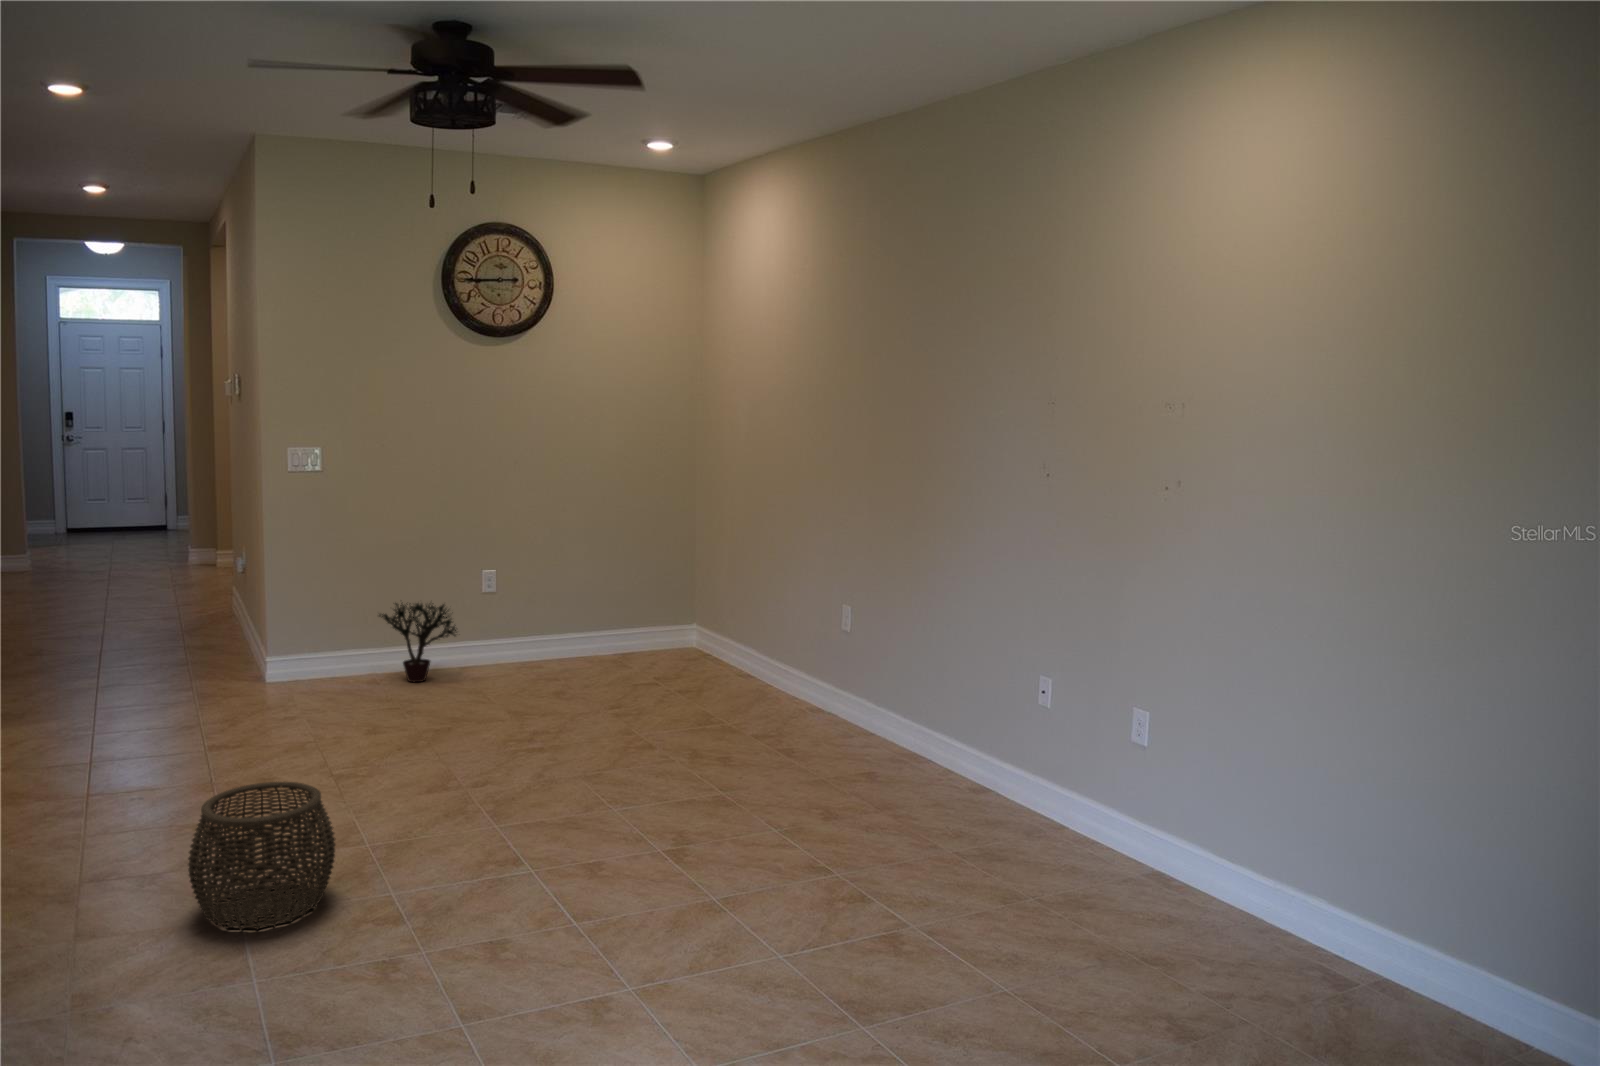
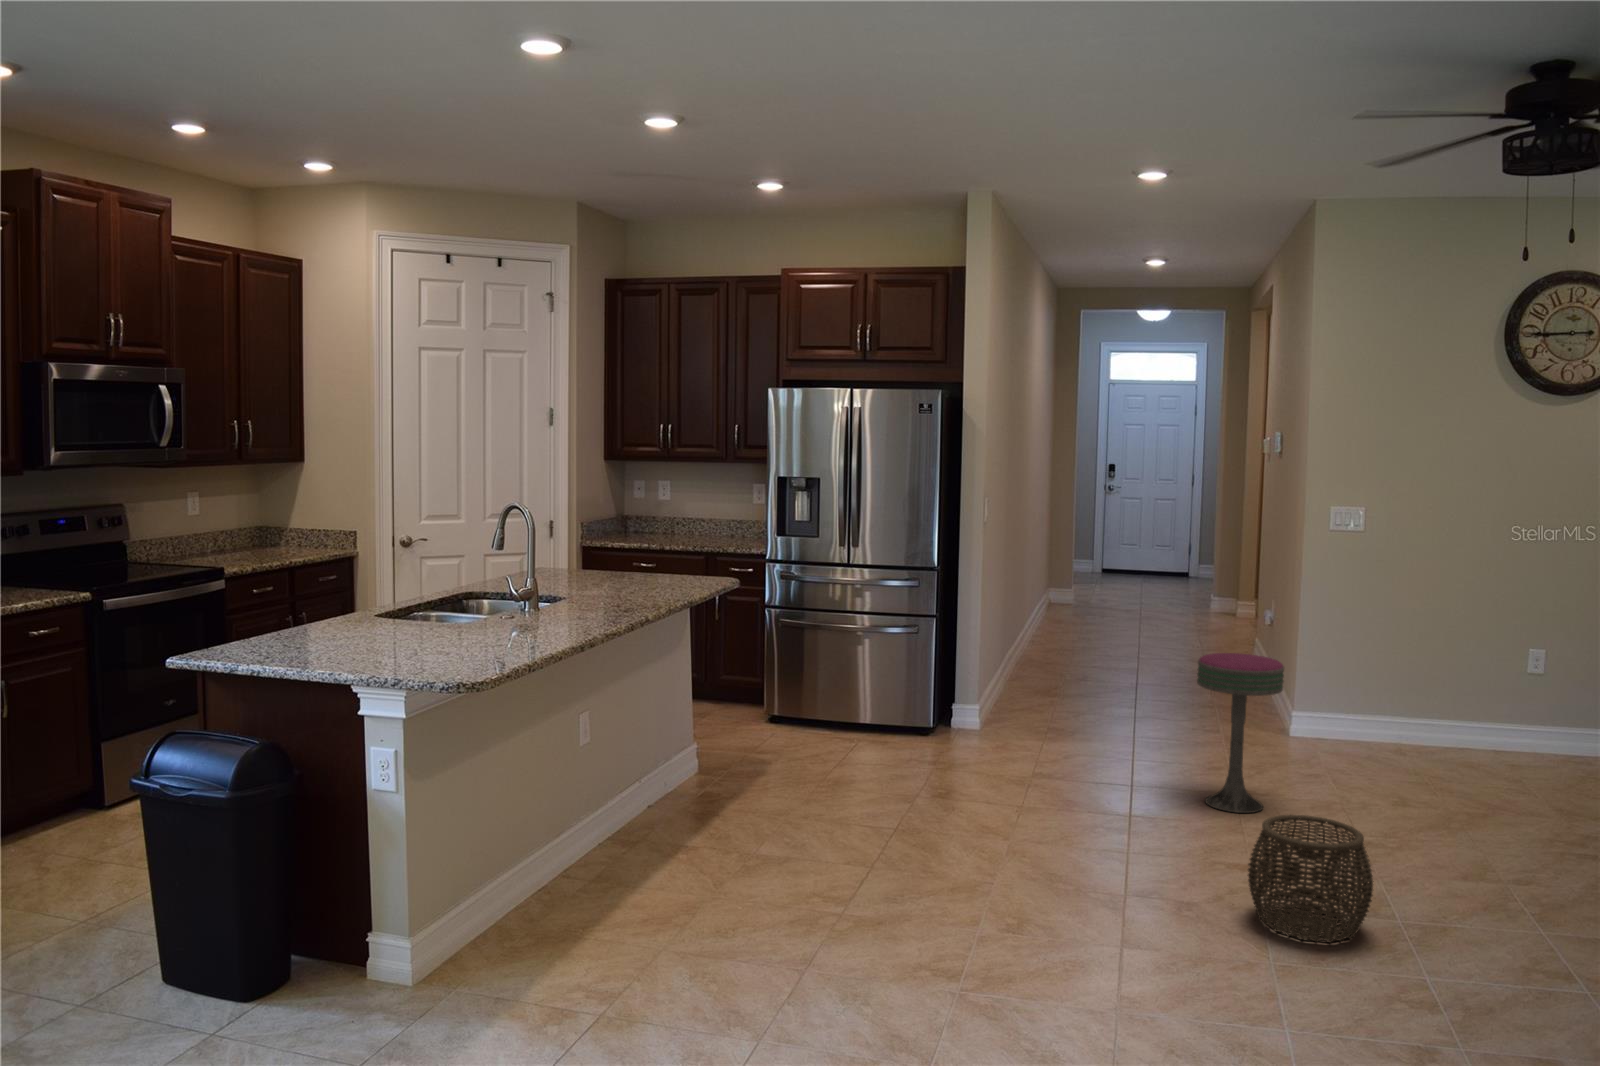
potted plant: present [379,603,457,682] -> none [1406,671,1498,761]
bar stool: none [132,607,239,788] -> present [1197,653,1284,813]

